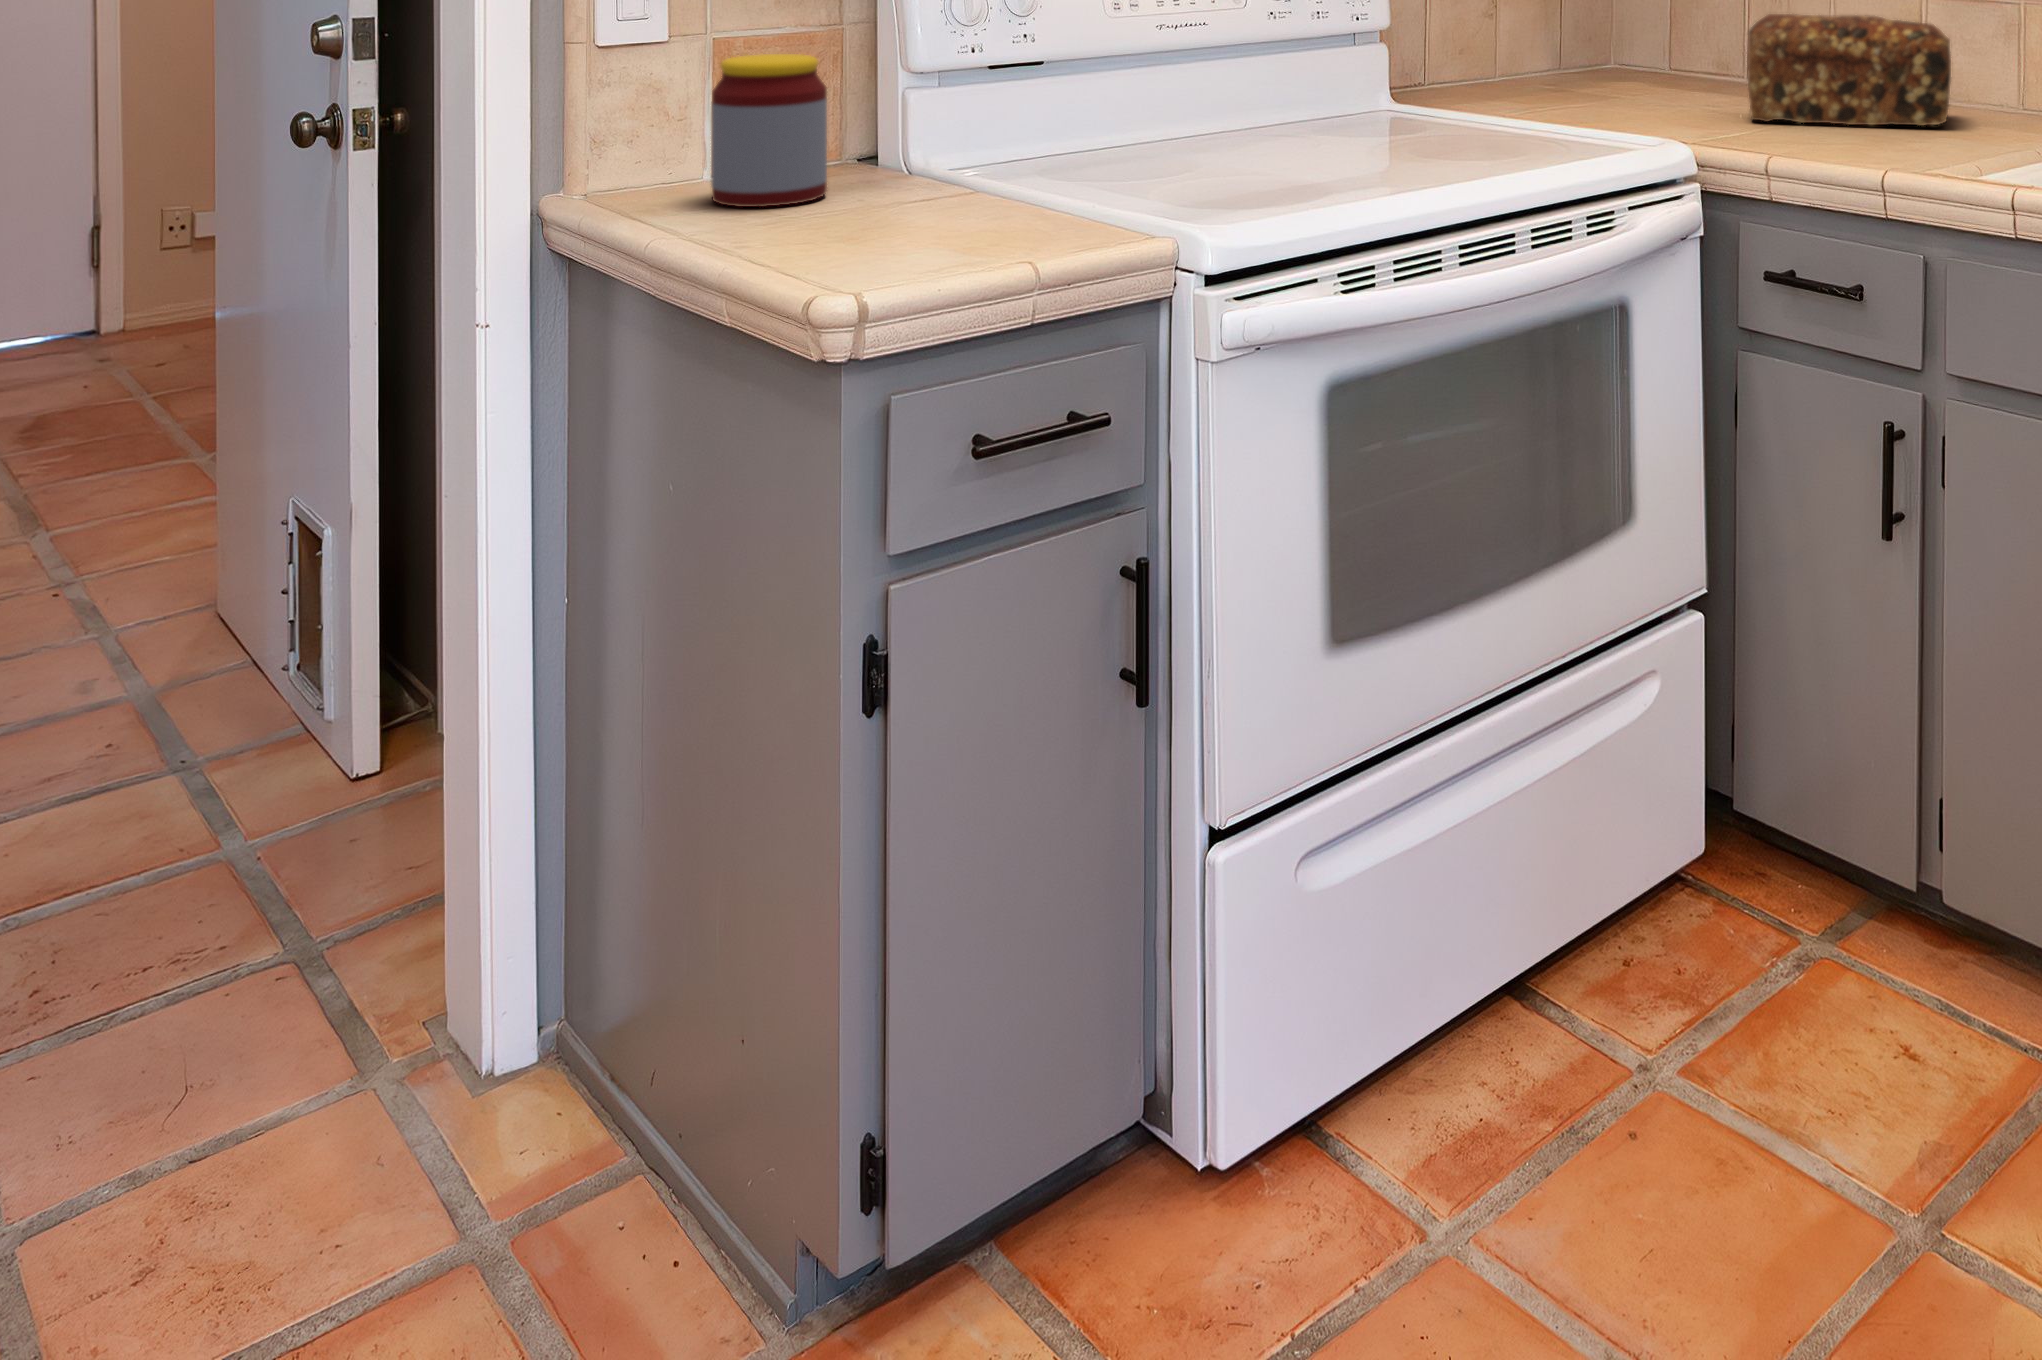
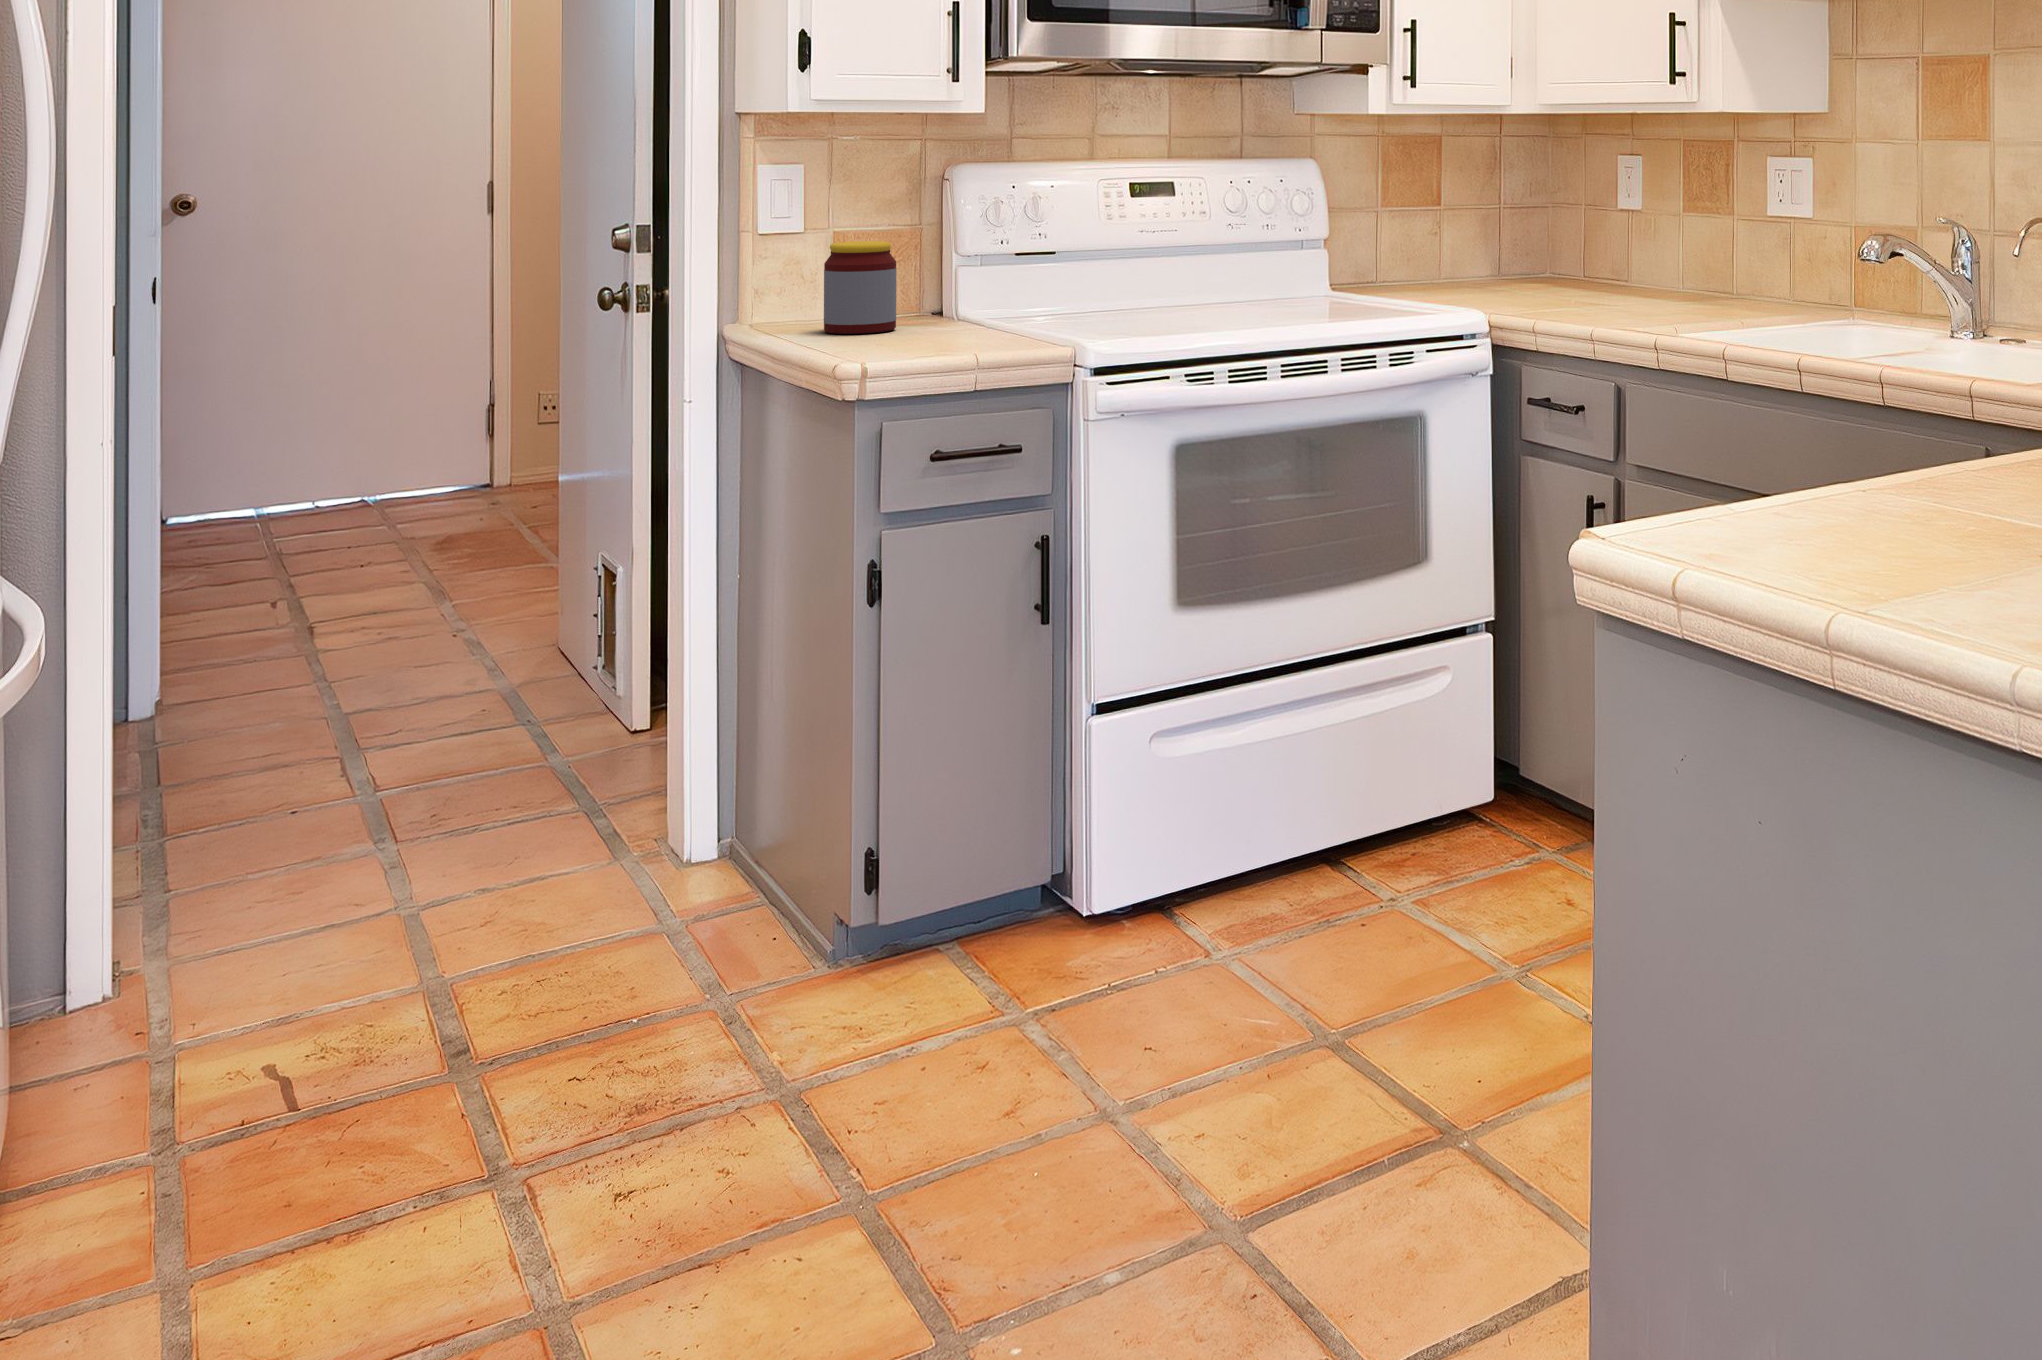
bread loaf: present [1747,14,1951,126] -> none [1564,228,1719,306]

